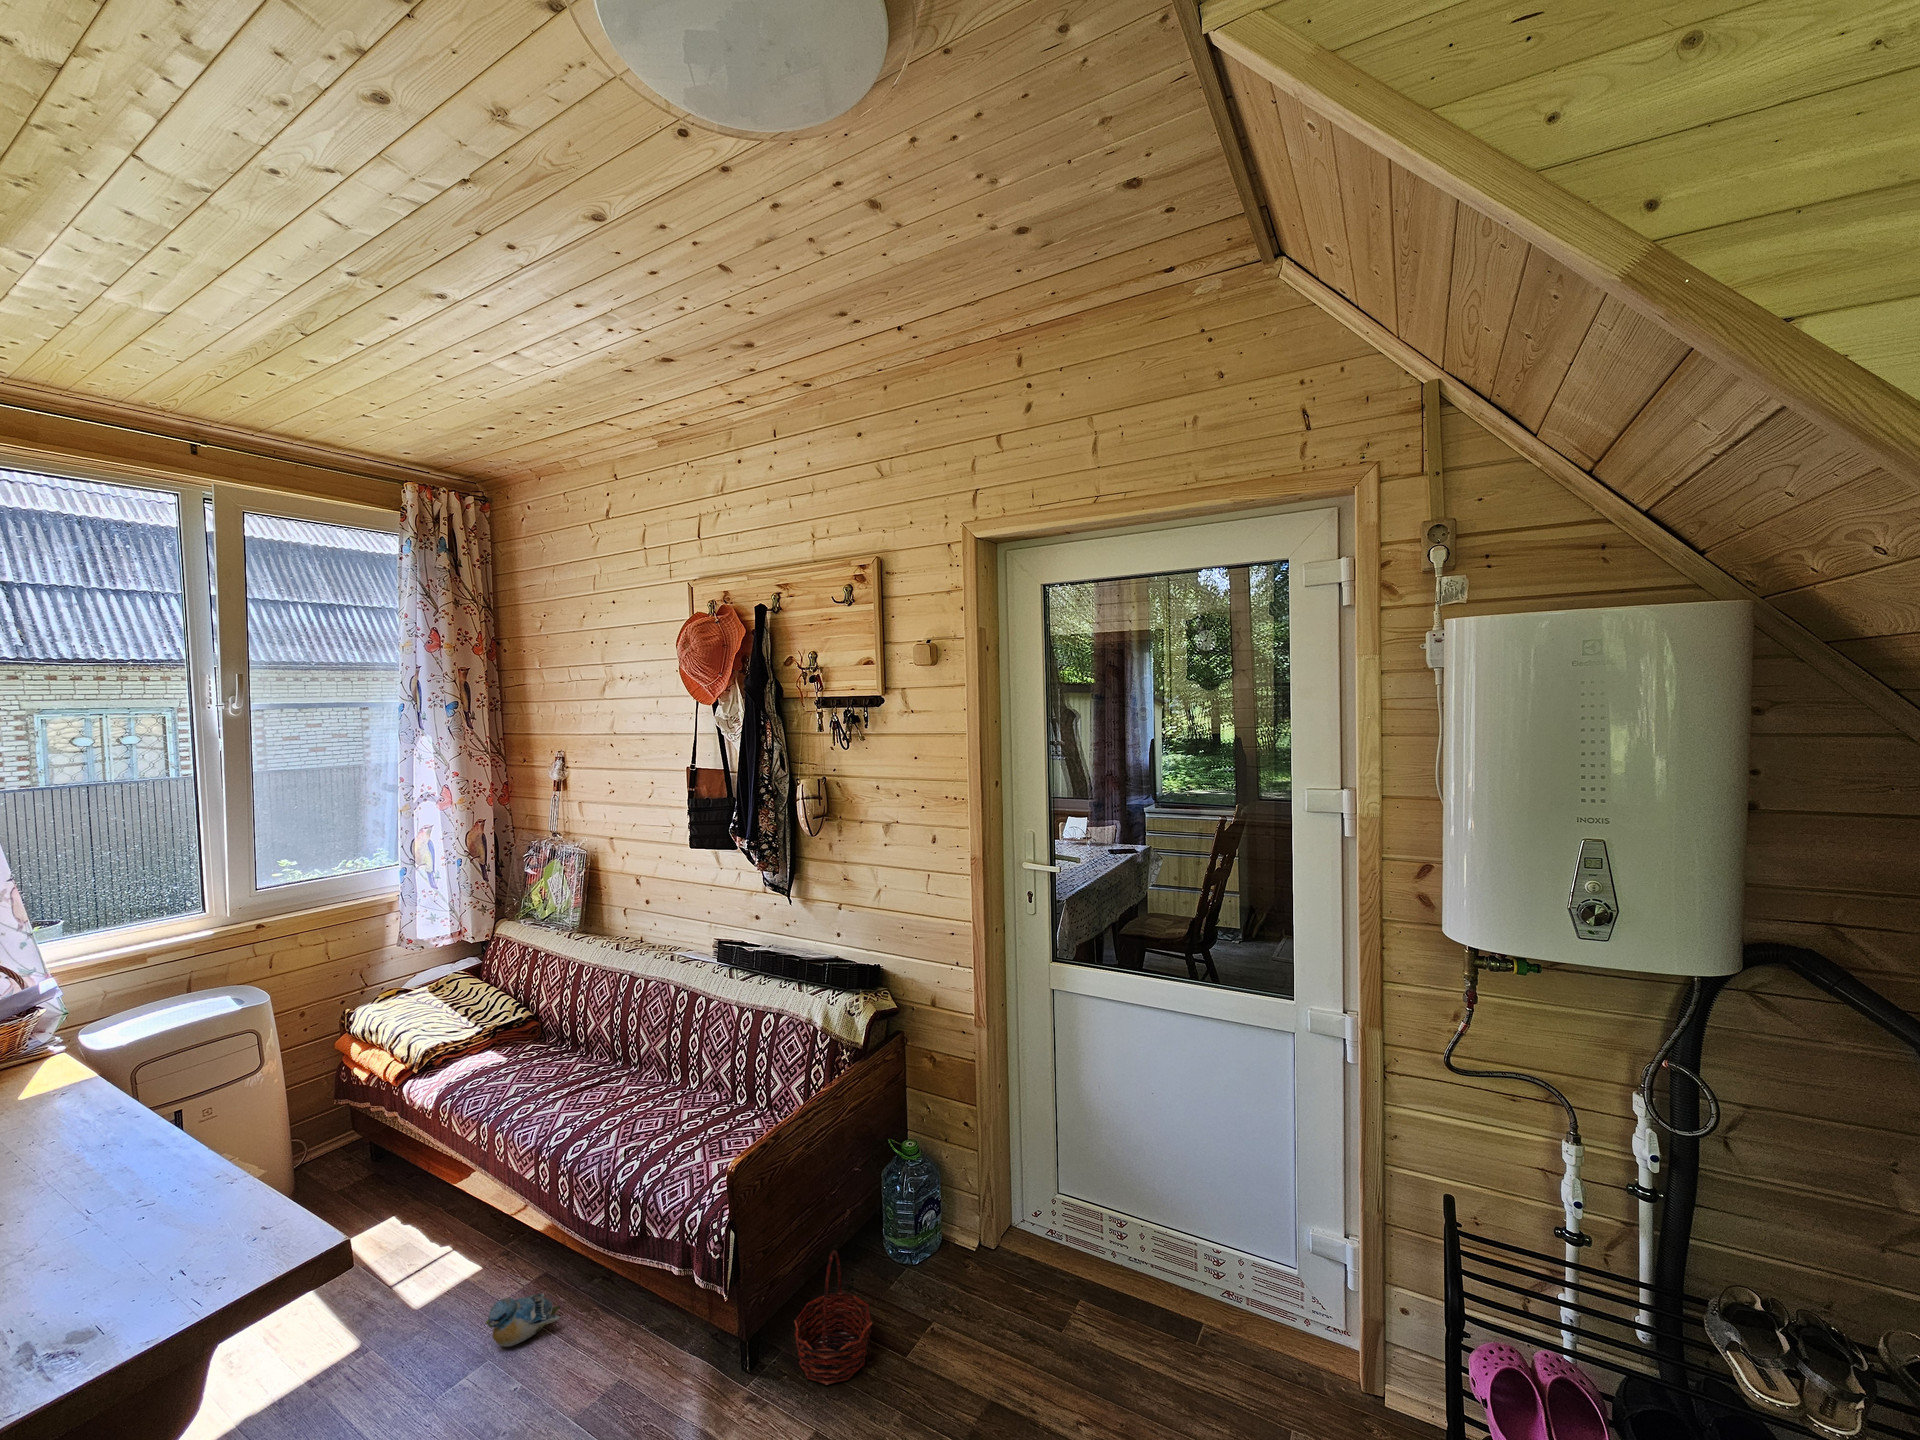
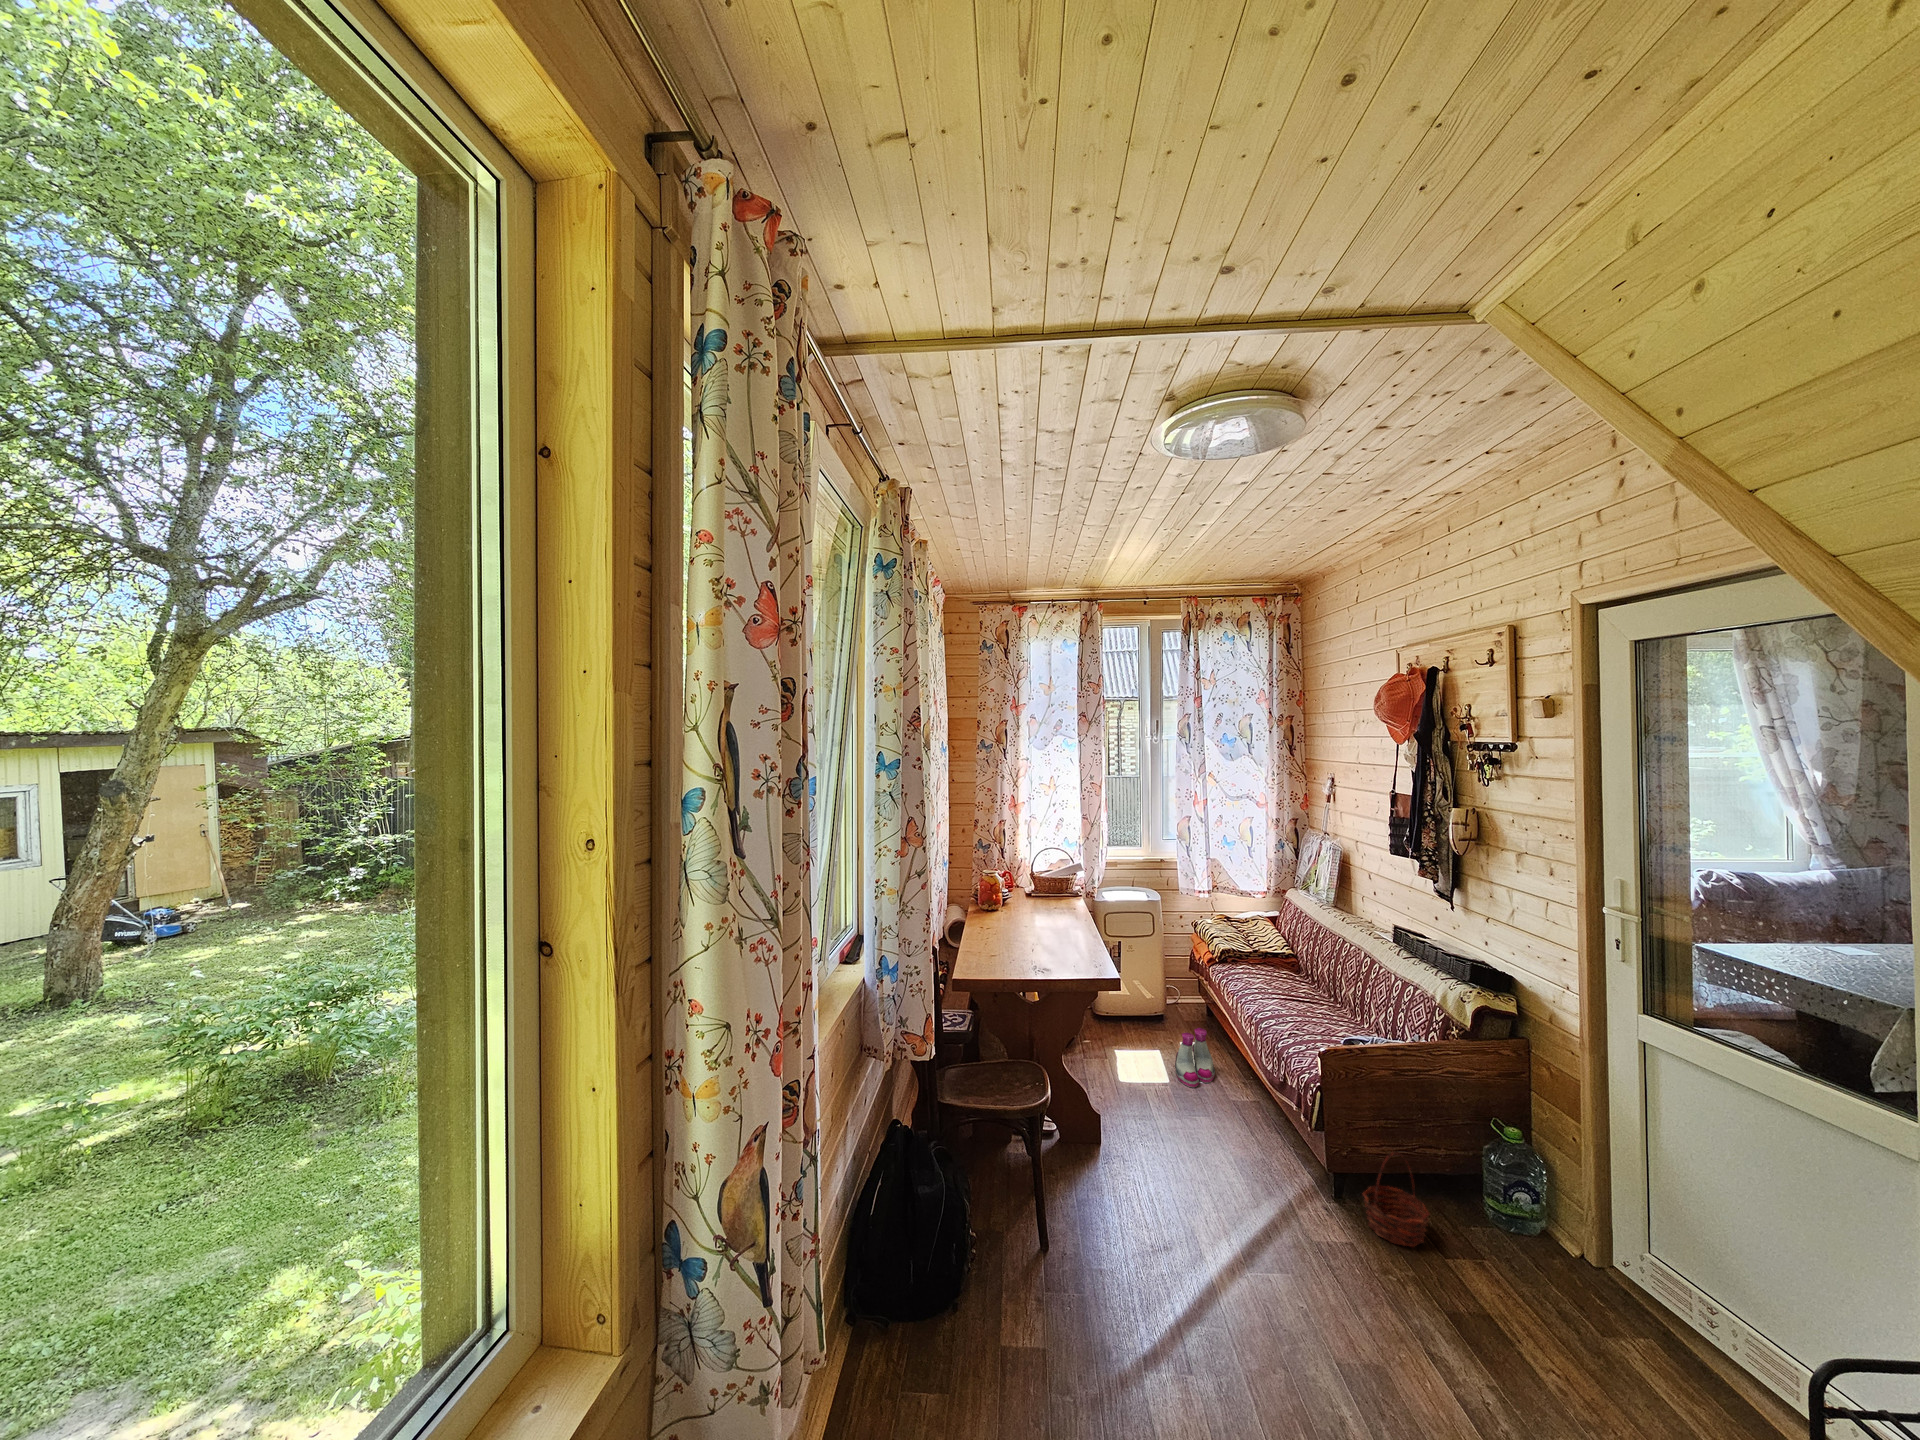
boots: none [366,1216,450,1345] -> present [1175,1028,1215,1088]
plush toy: present [486,1293,560,1347] -> none [1213,1083,1256,1114]

